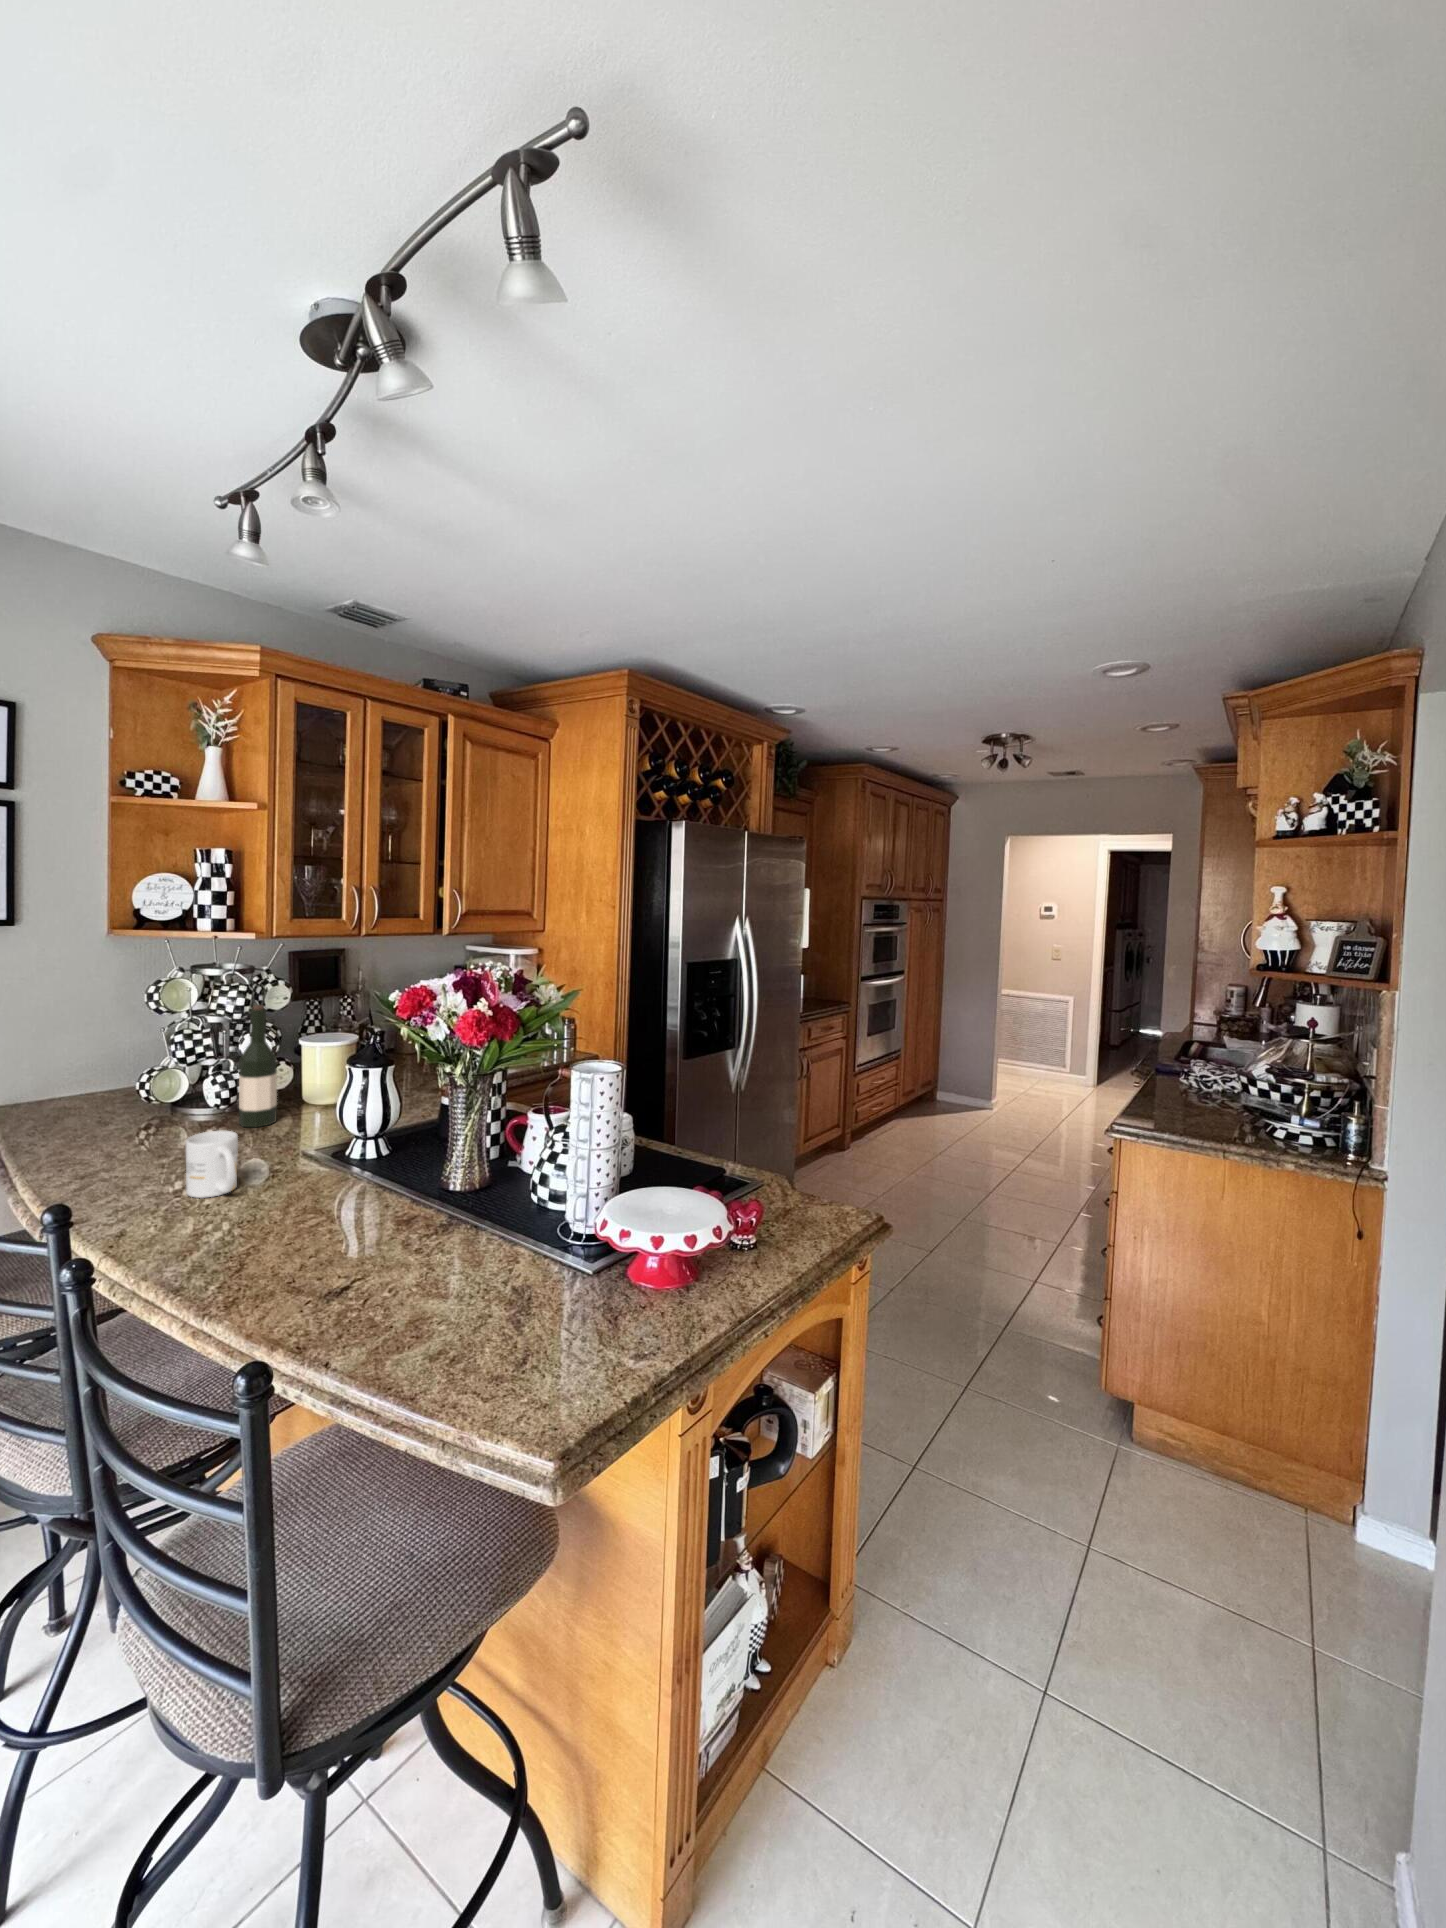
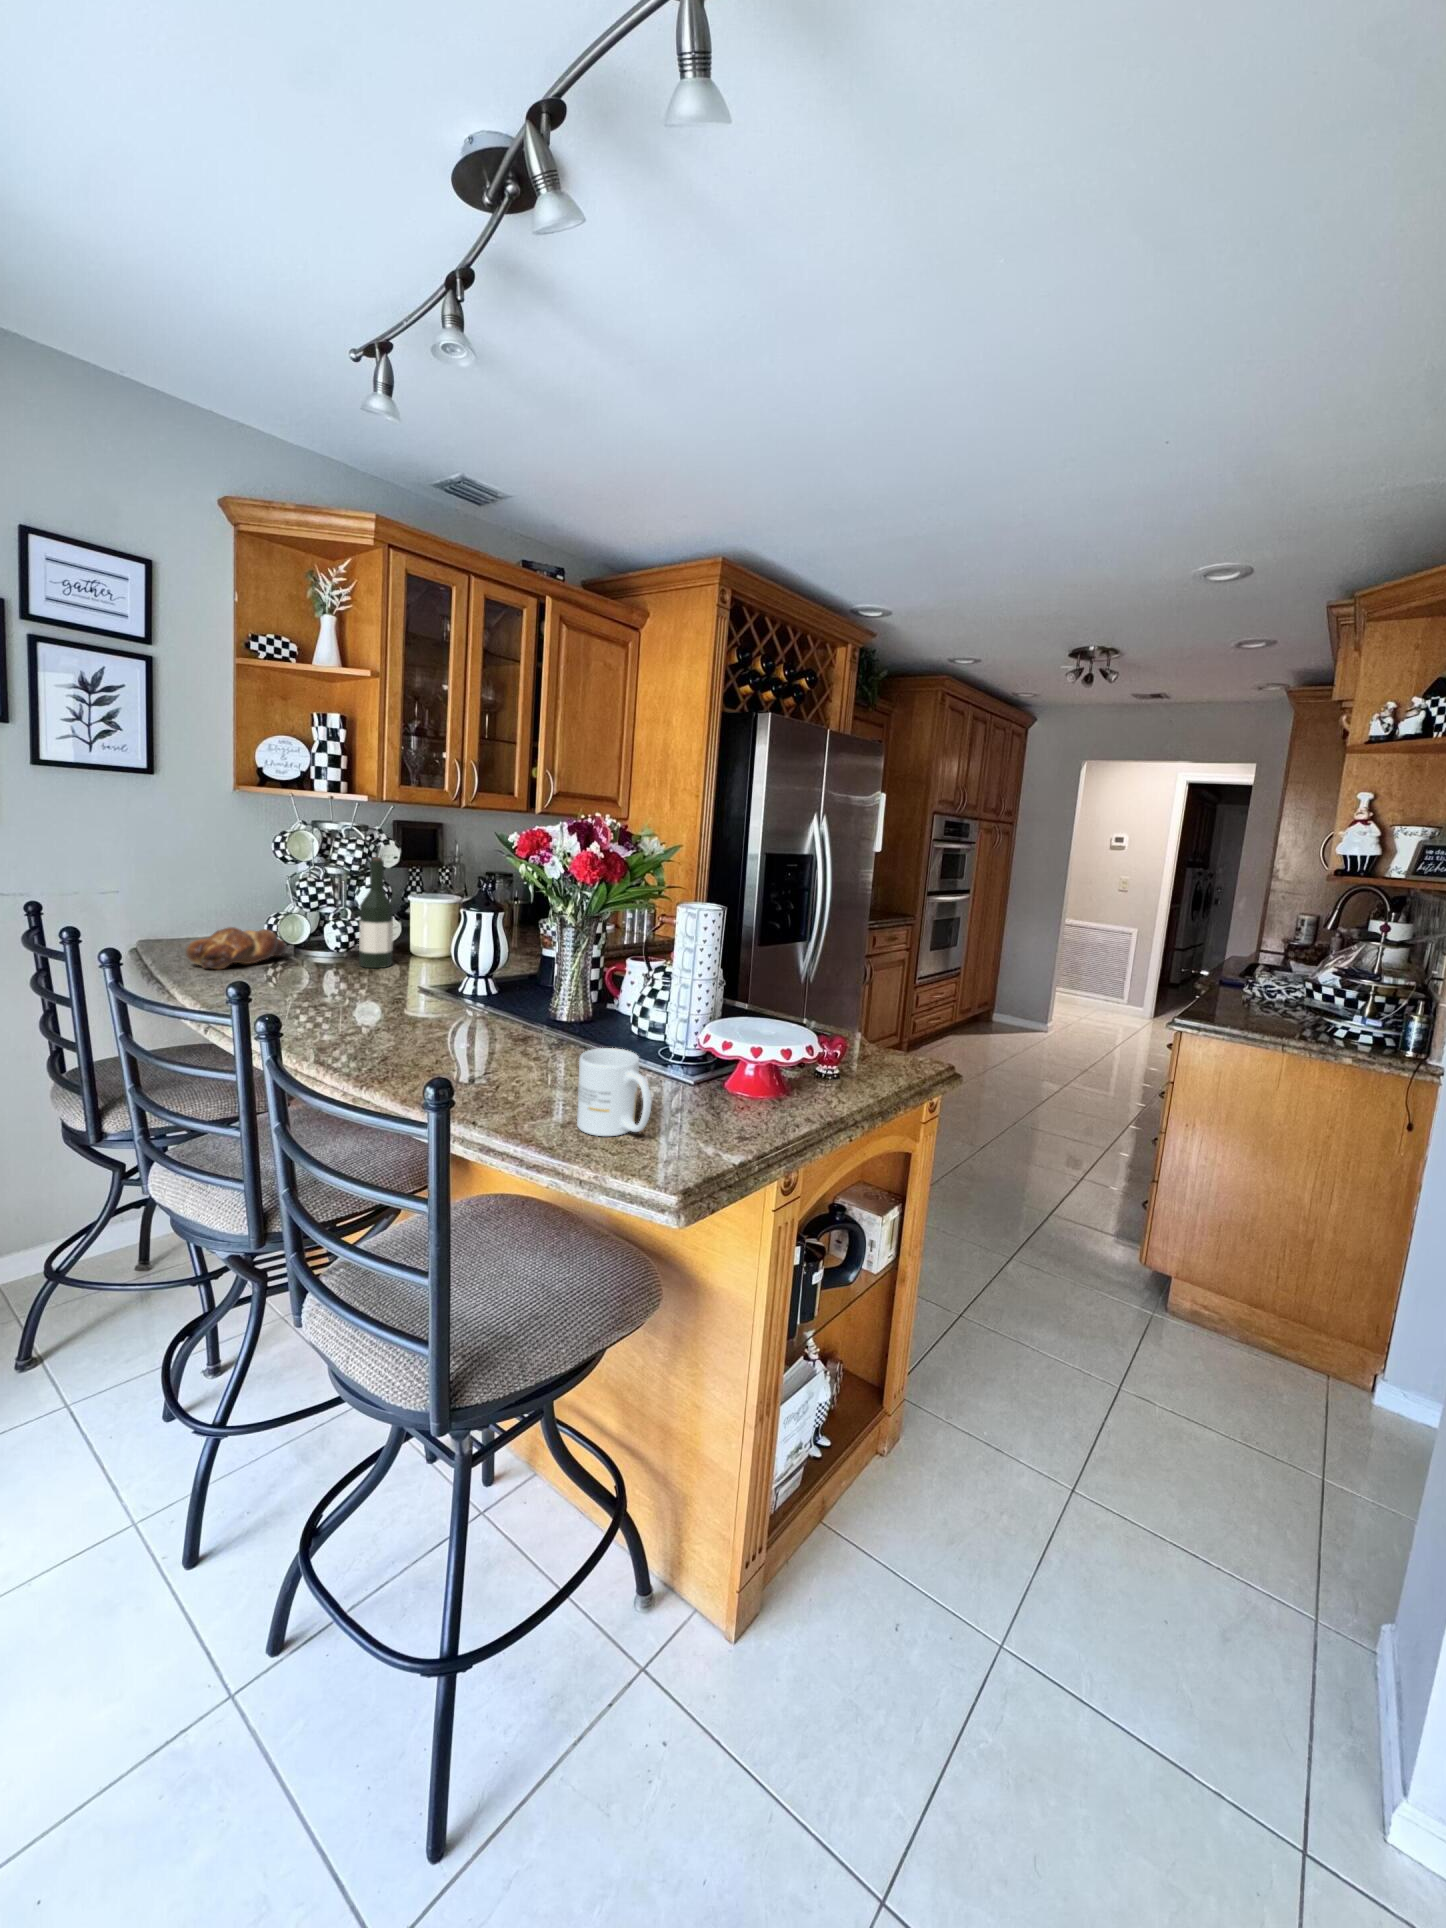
bread loaf: none [37,1091,158,1144] -> present [186,927,287,970]
mug: present [186,1131,238,1198] -> present [577,1048,651,1136]

